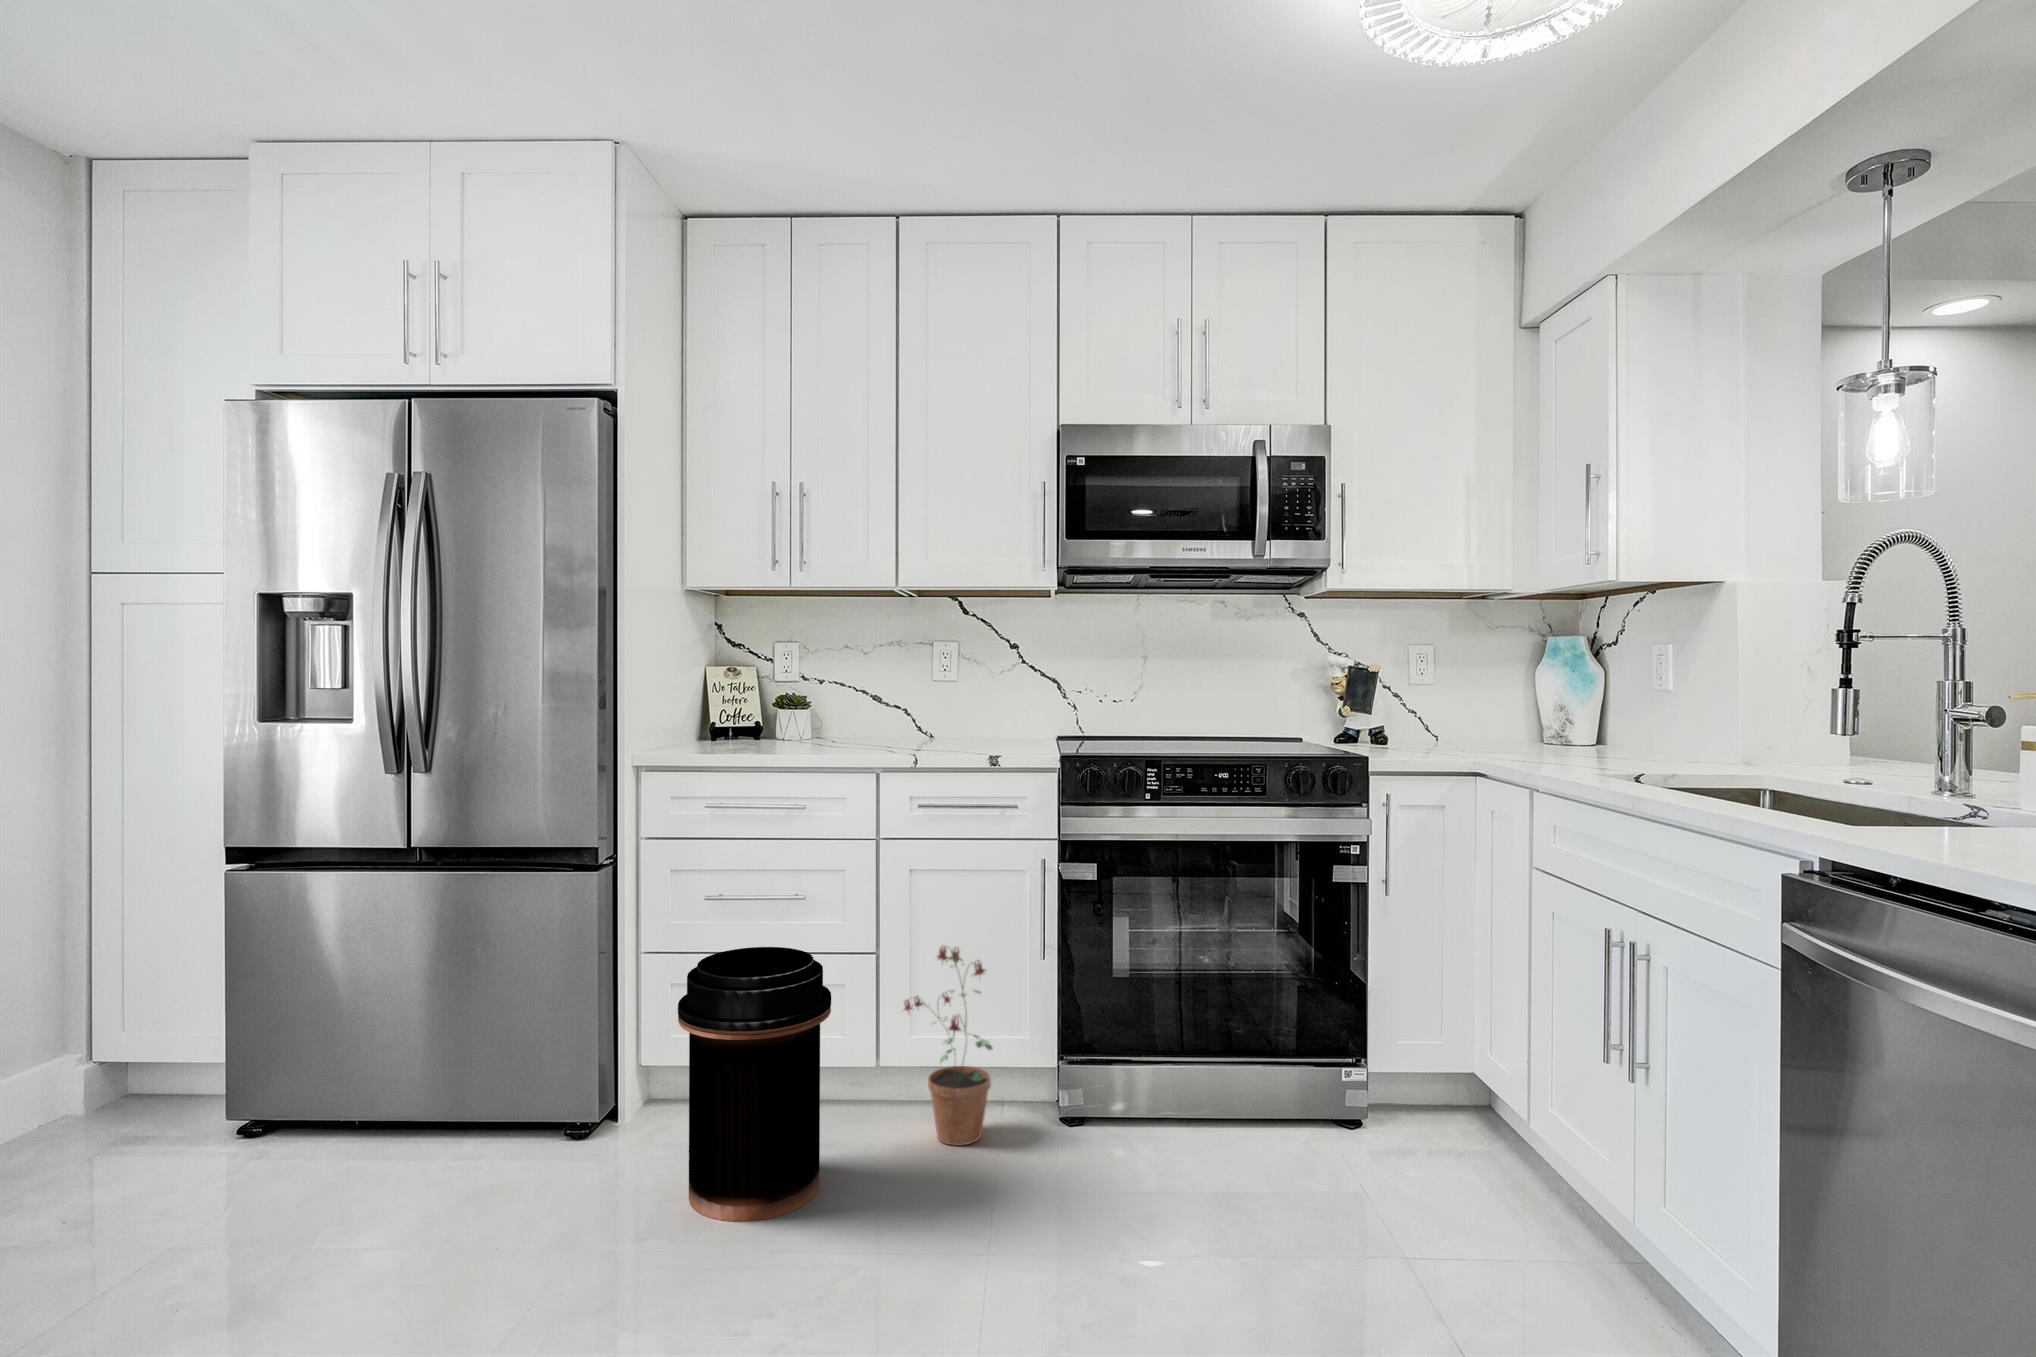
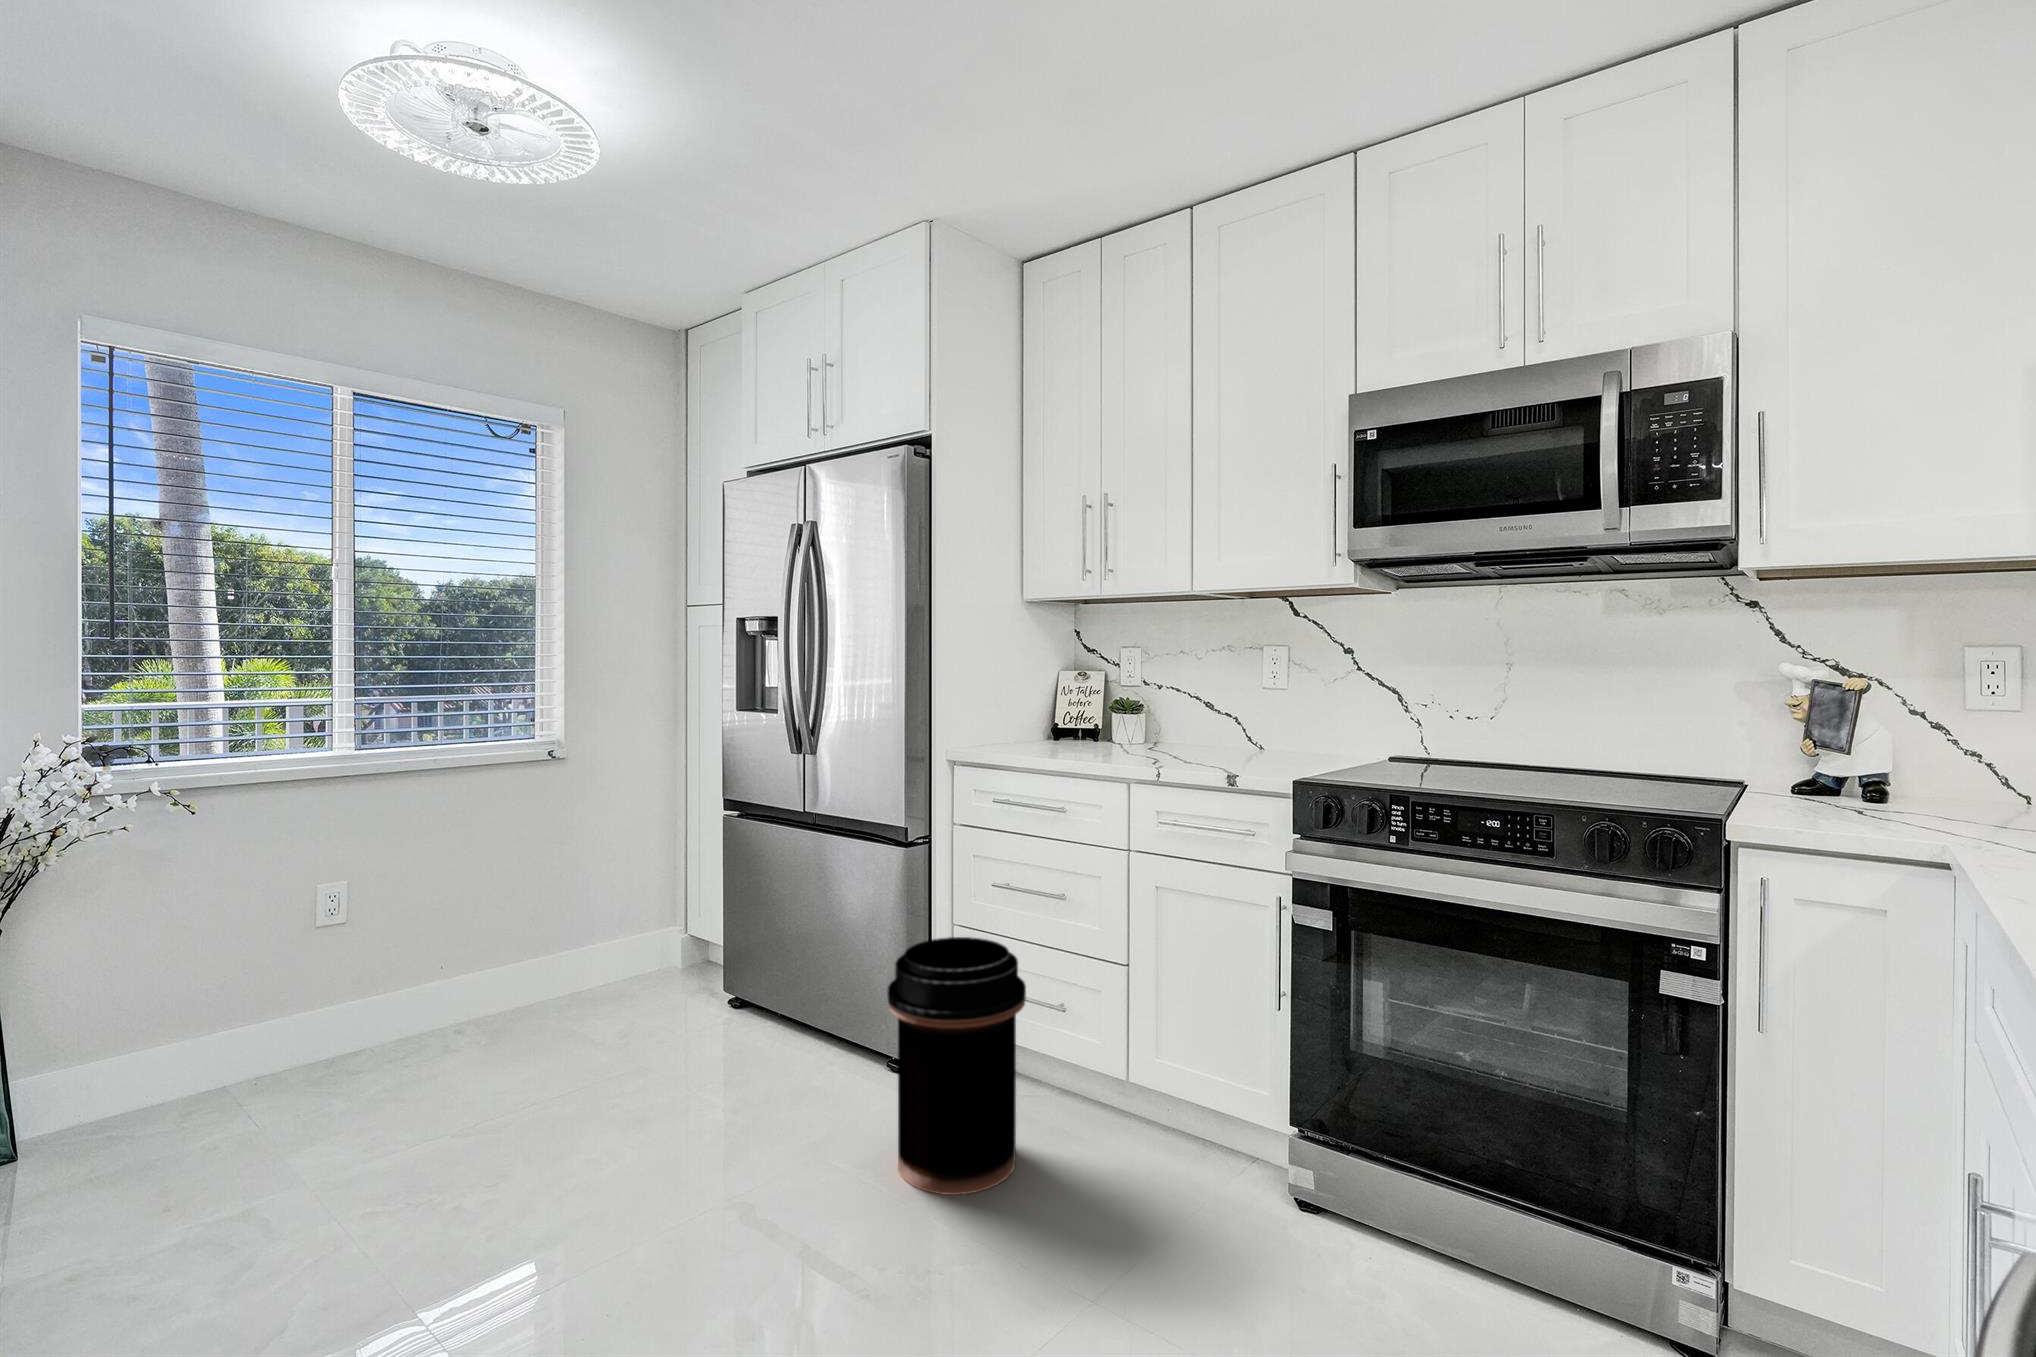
potted plant: present [904,946,992,1145] -> none [1128,970,1210,1188]

